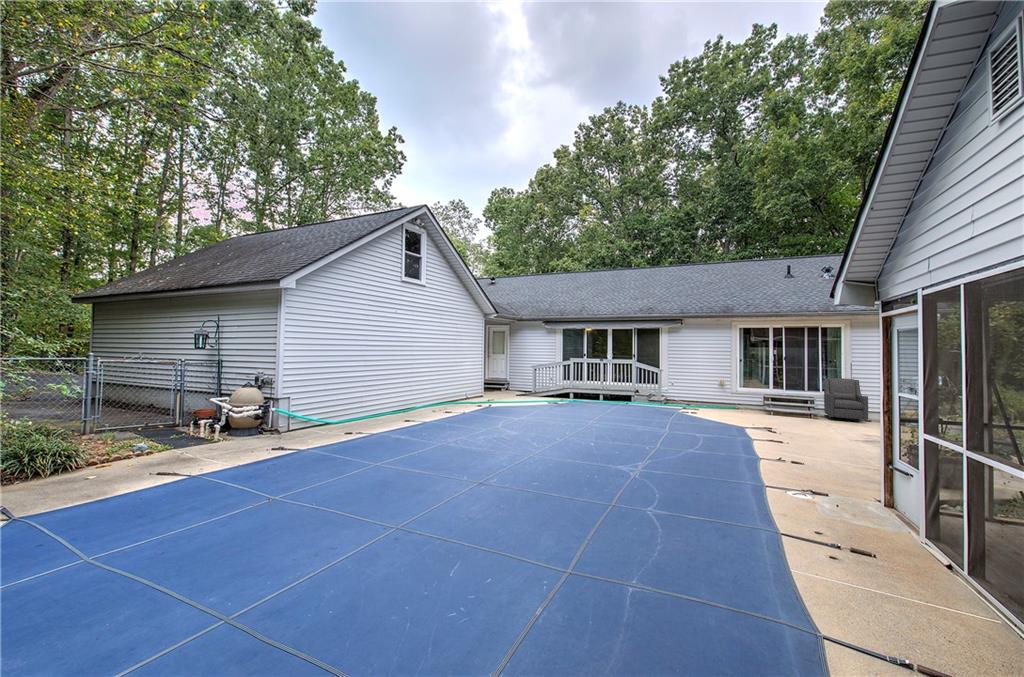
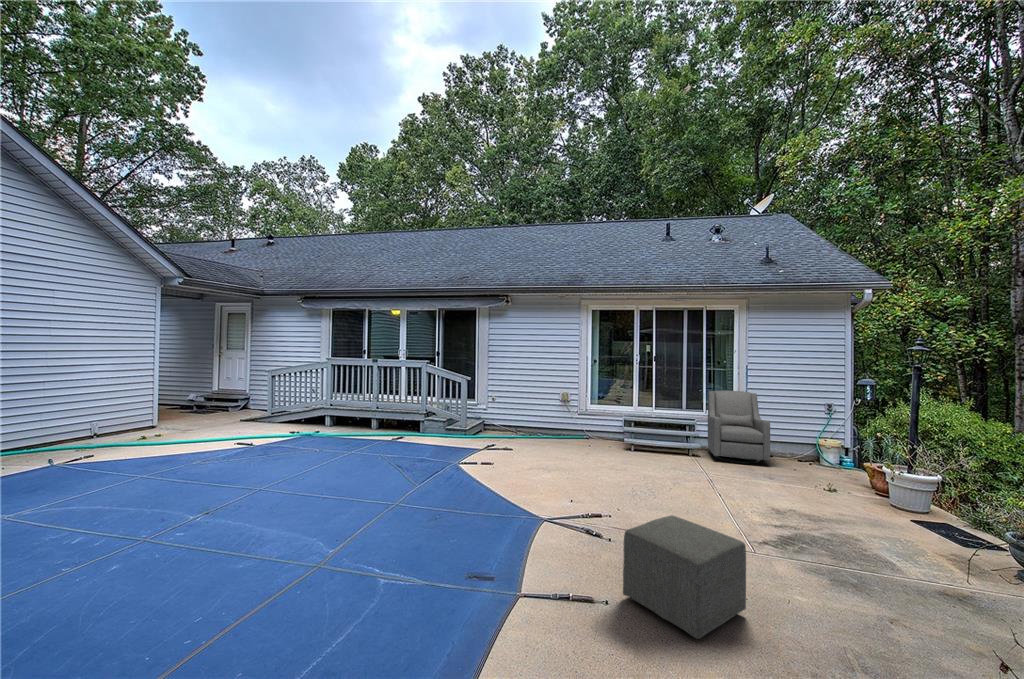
ottoman: none [801,428,853,463] -> present [623,515,746,639]

